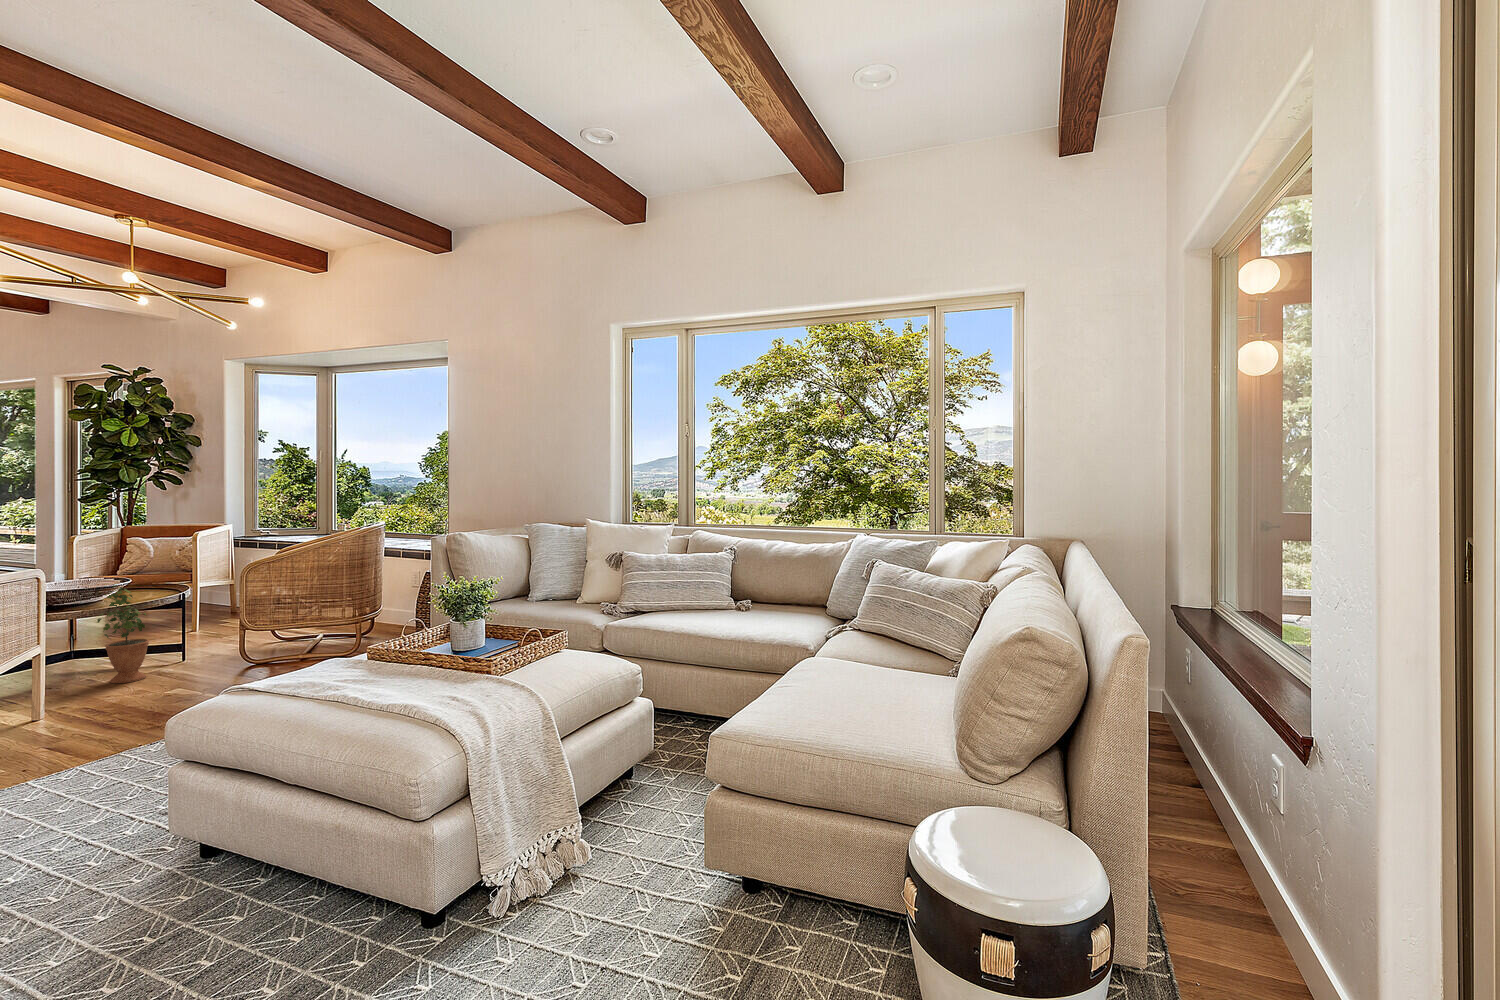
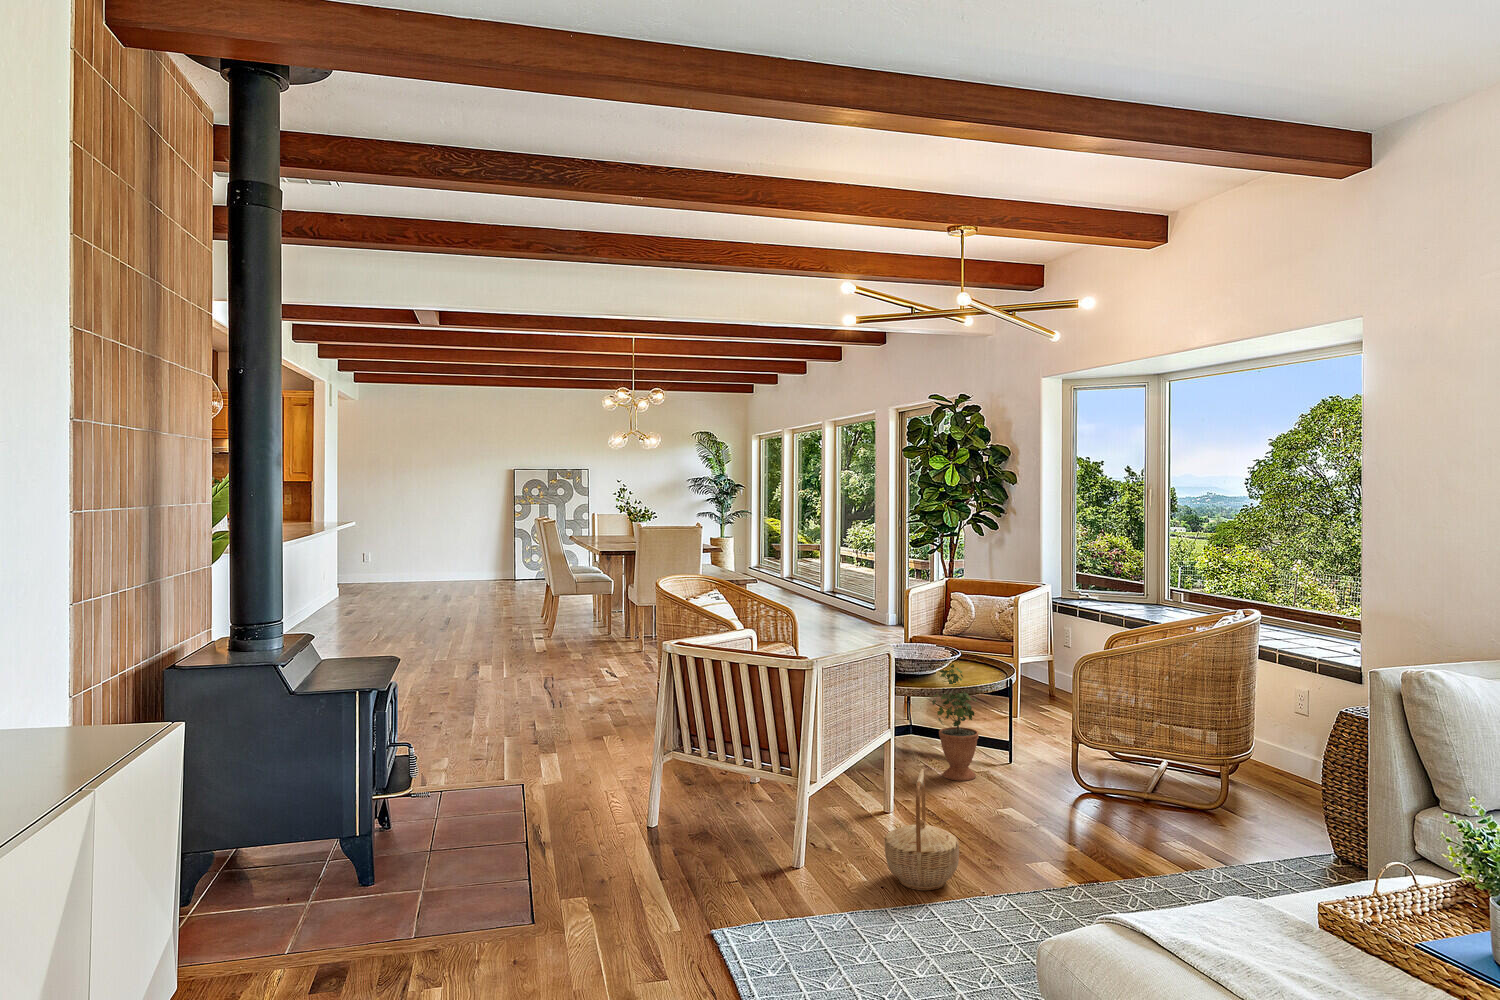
basket: none [32,661,118,760] -> present [884,769,959,890]

